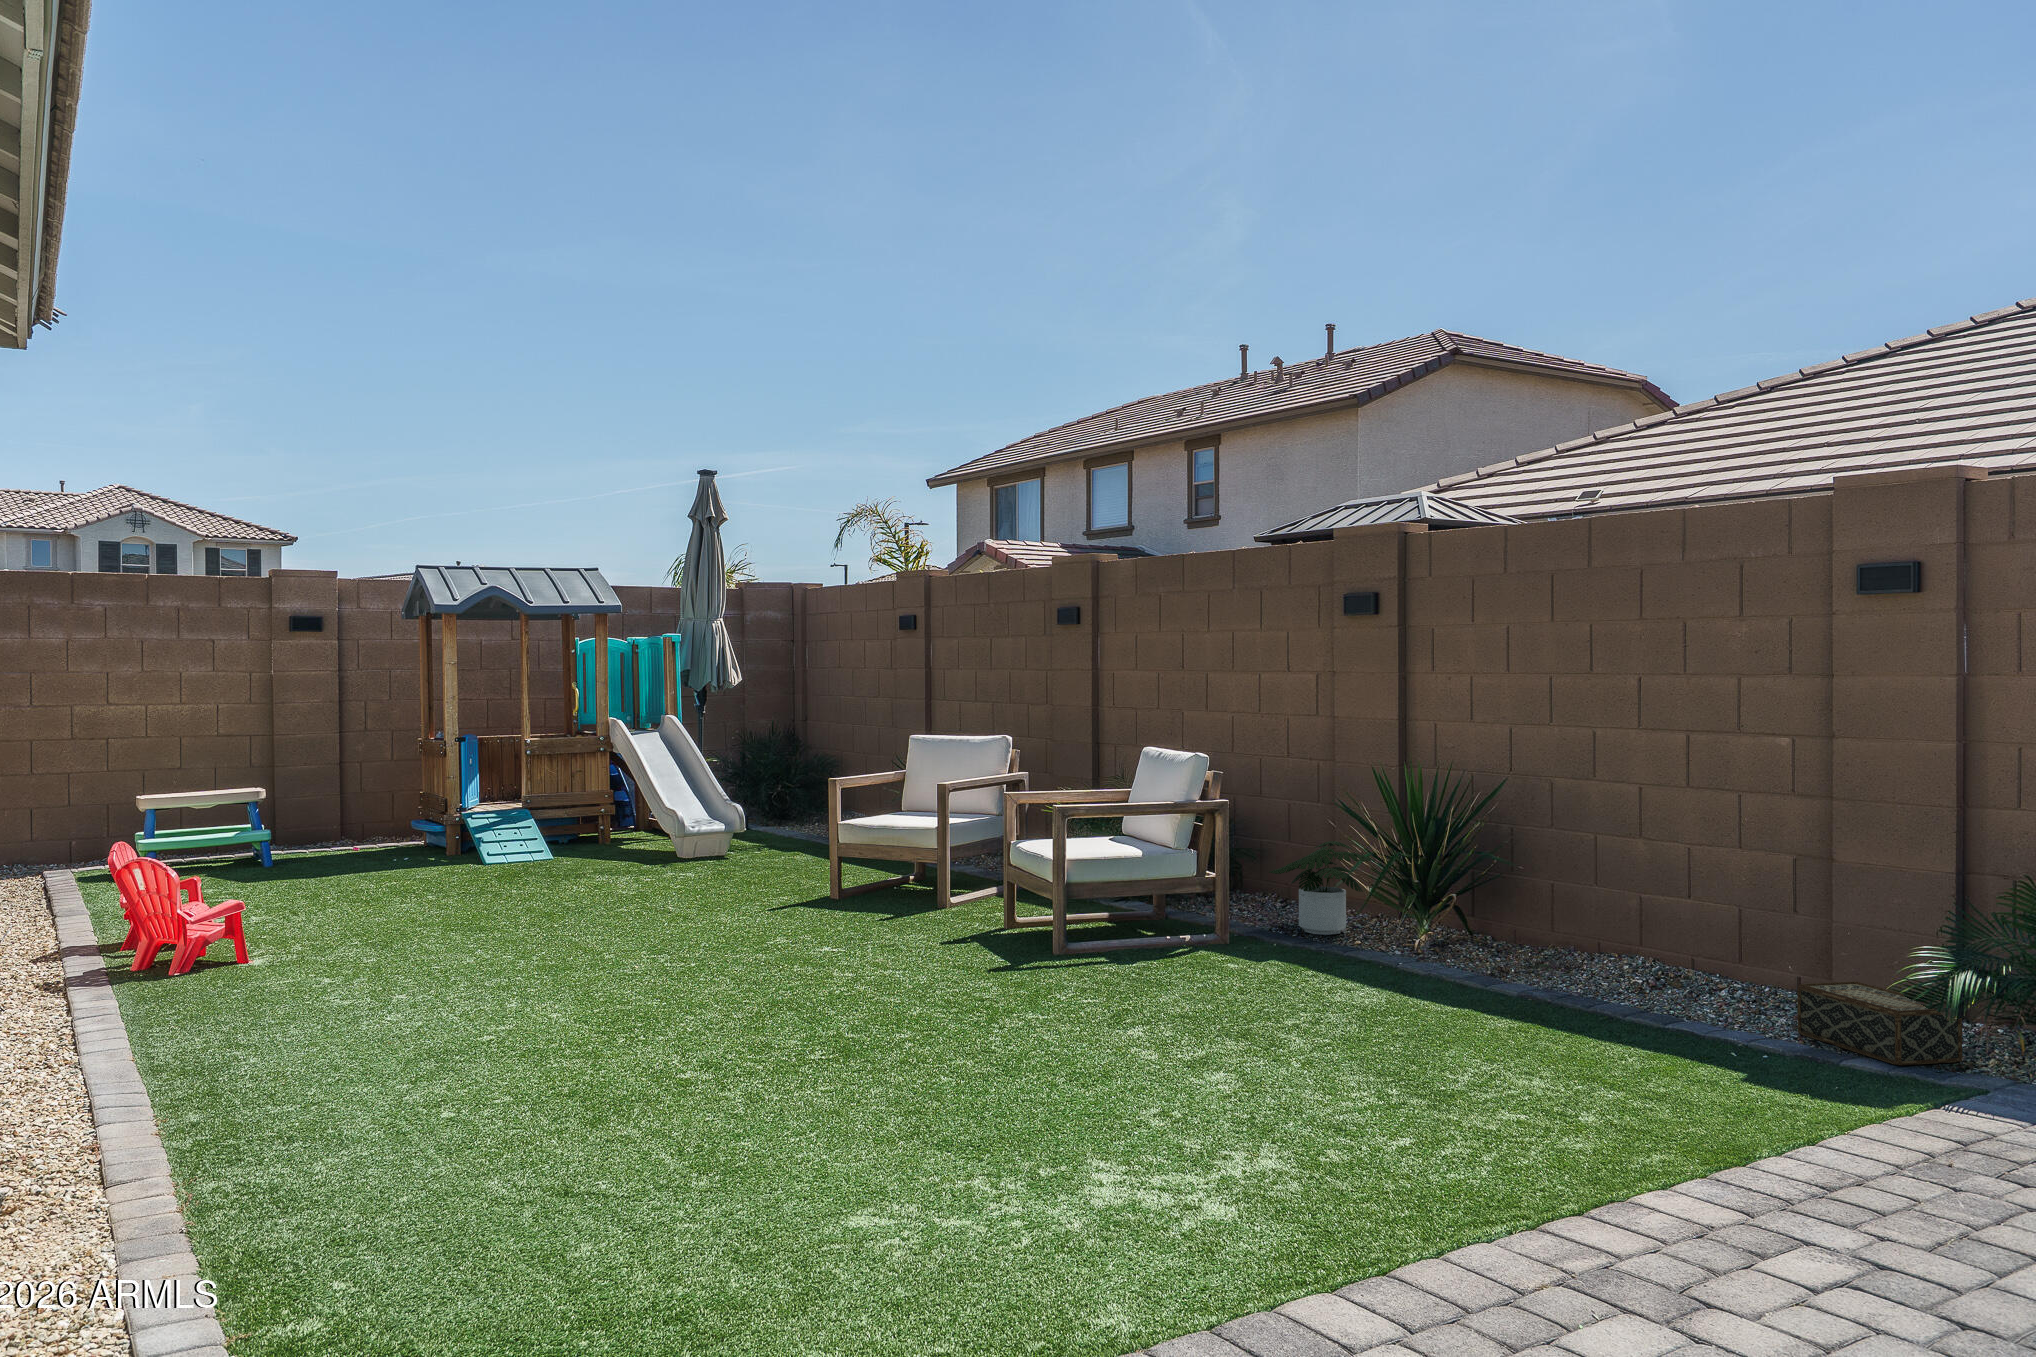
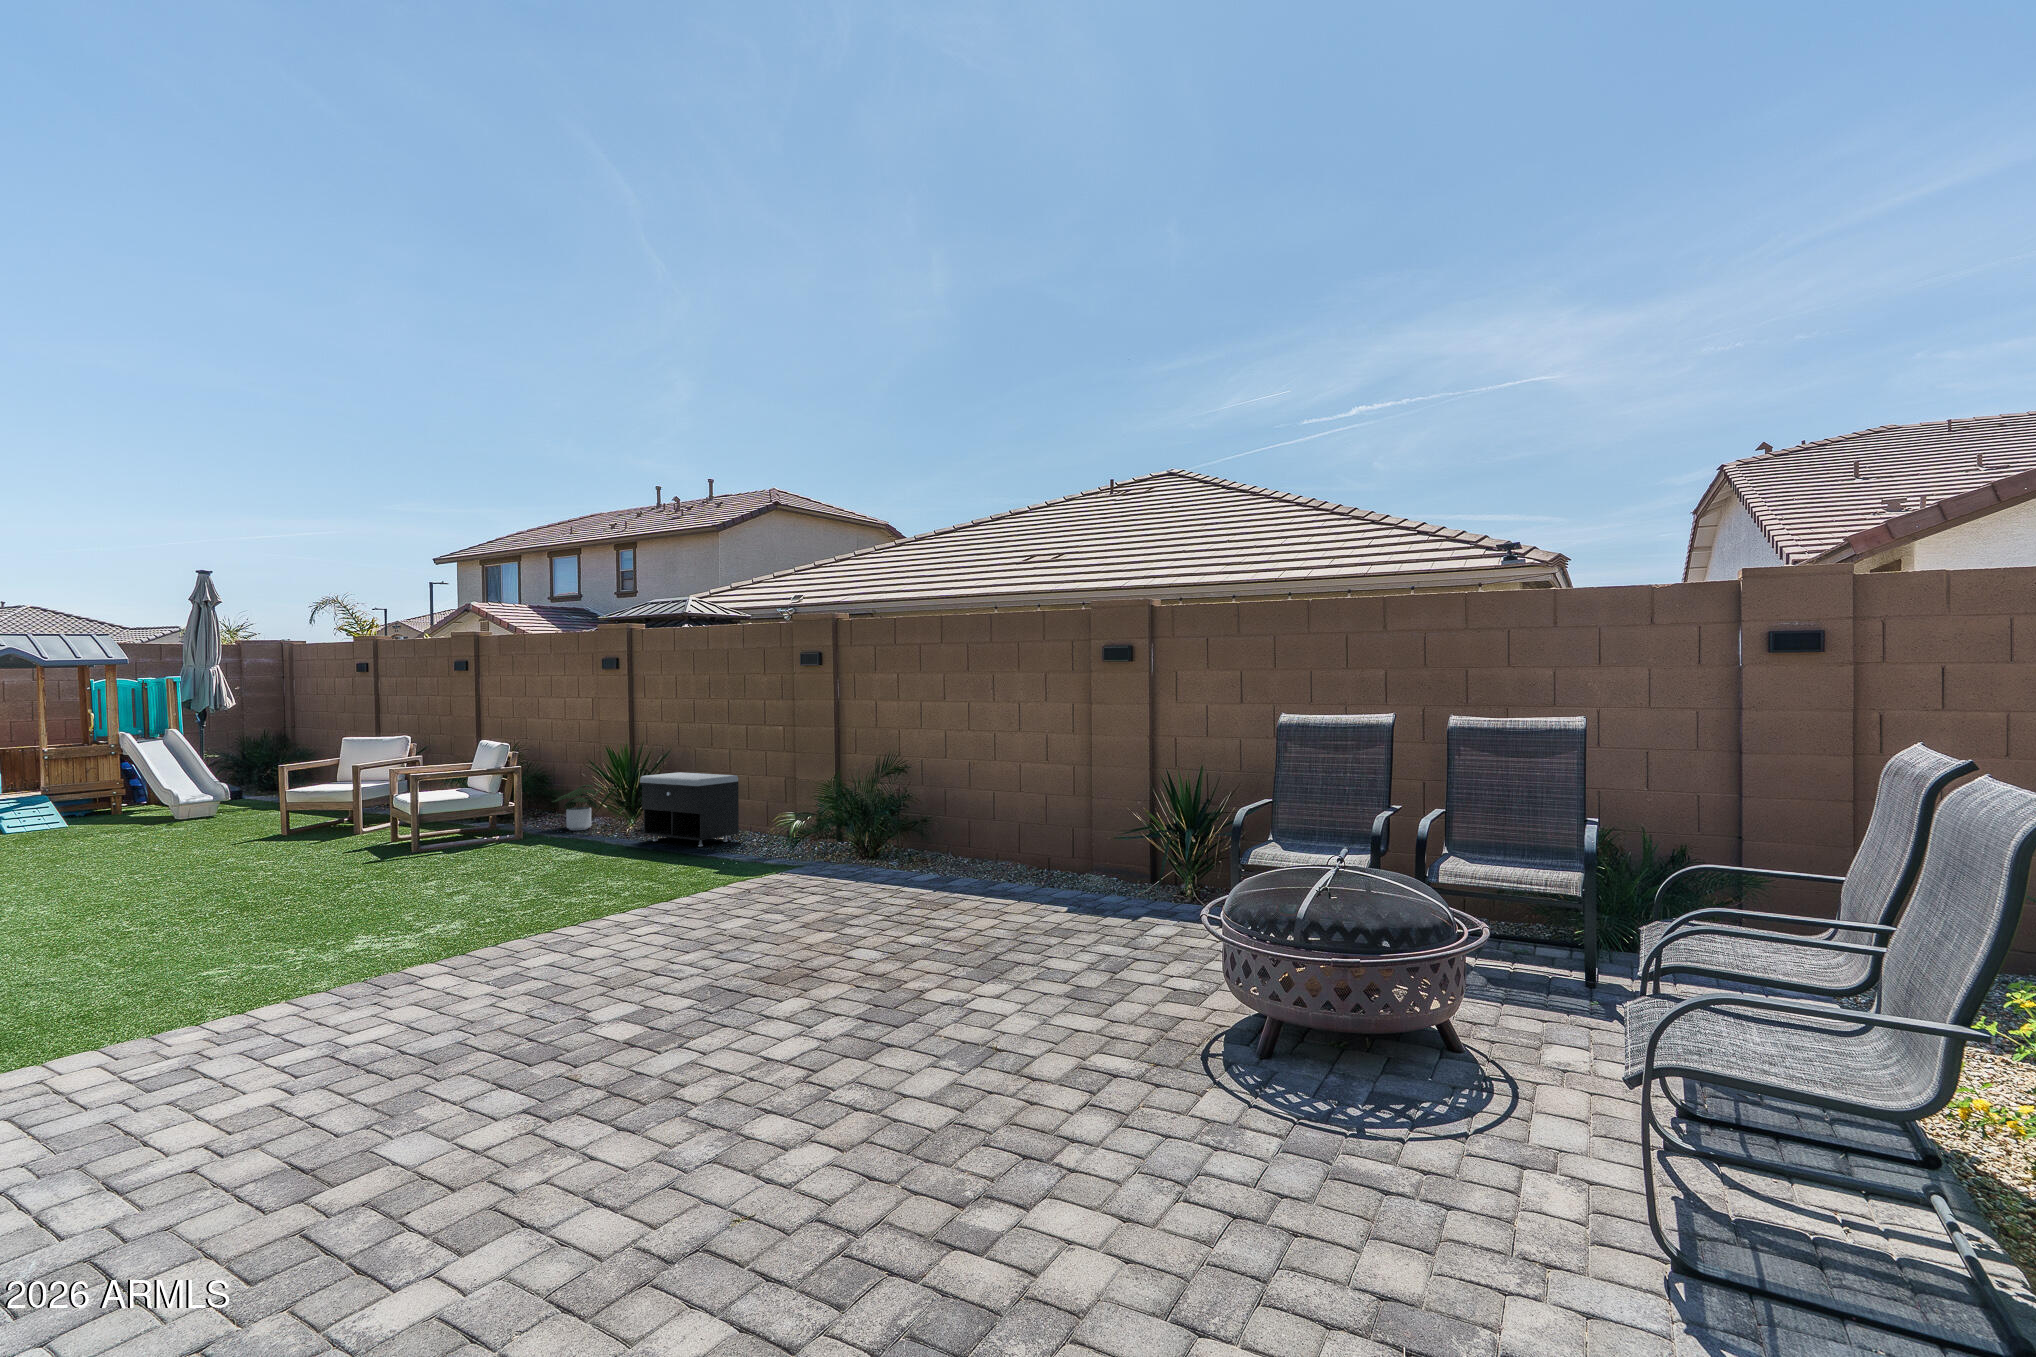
storage bench: none [1500,829,1751,1014] -> present [640,772,739,846]
woven basket: present [1797,981,1963,1065] -> none [740,826,787,855]

